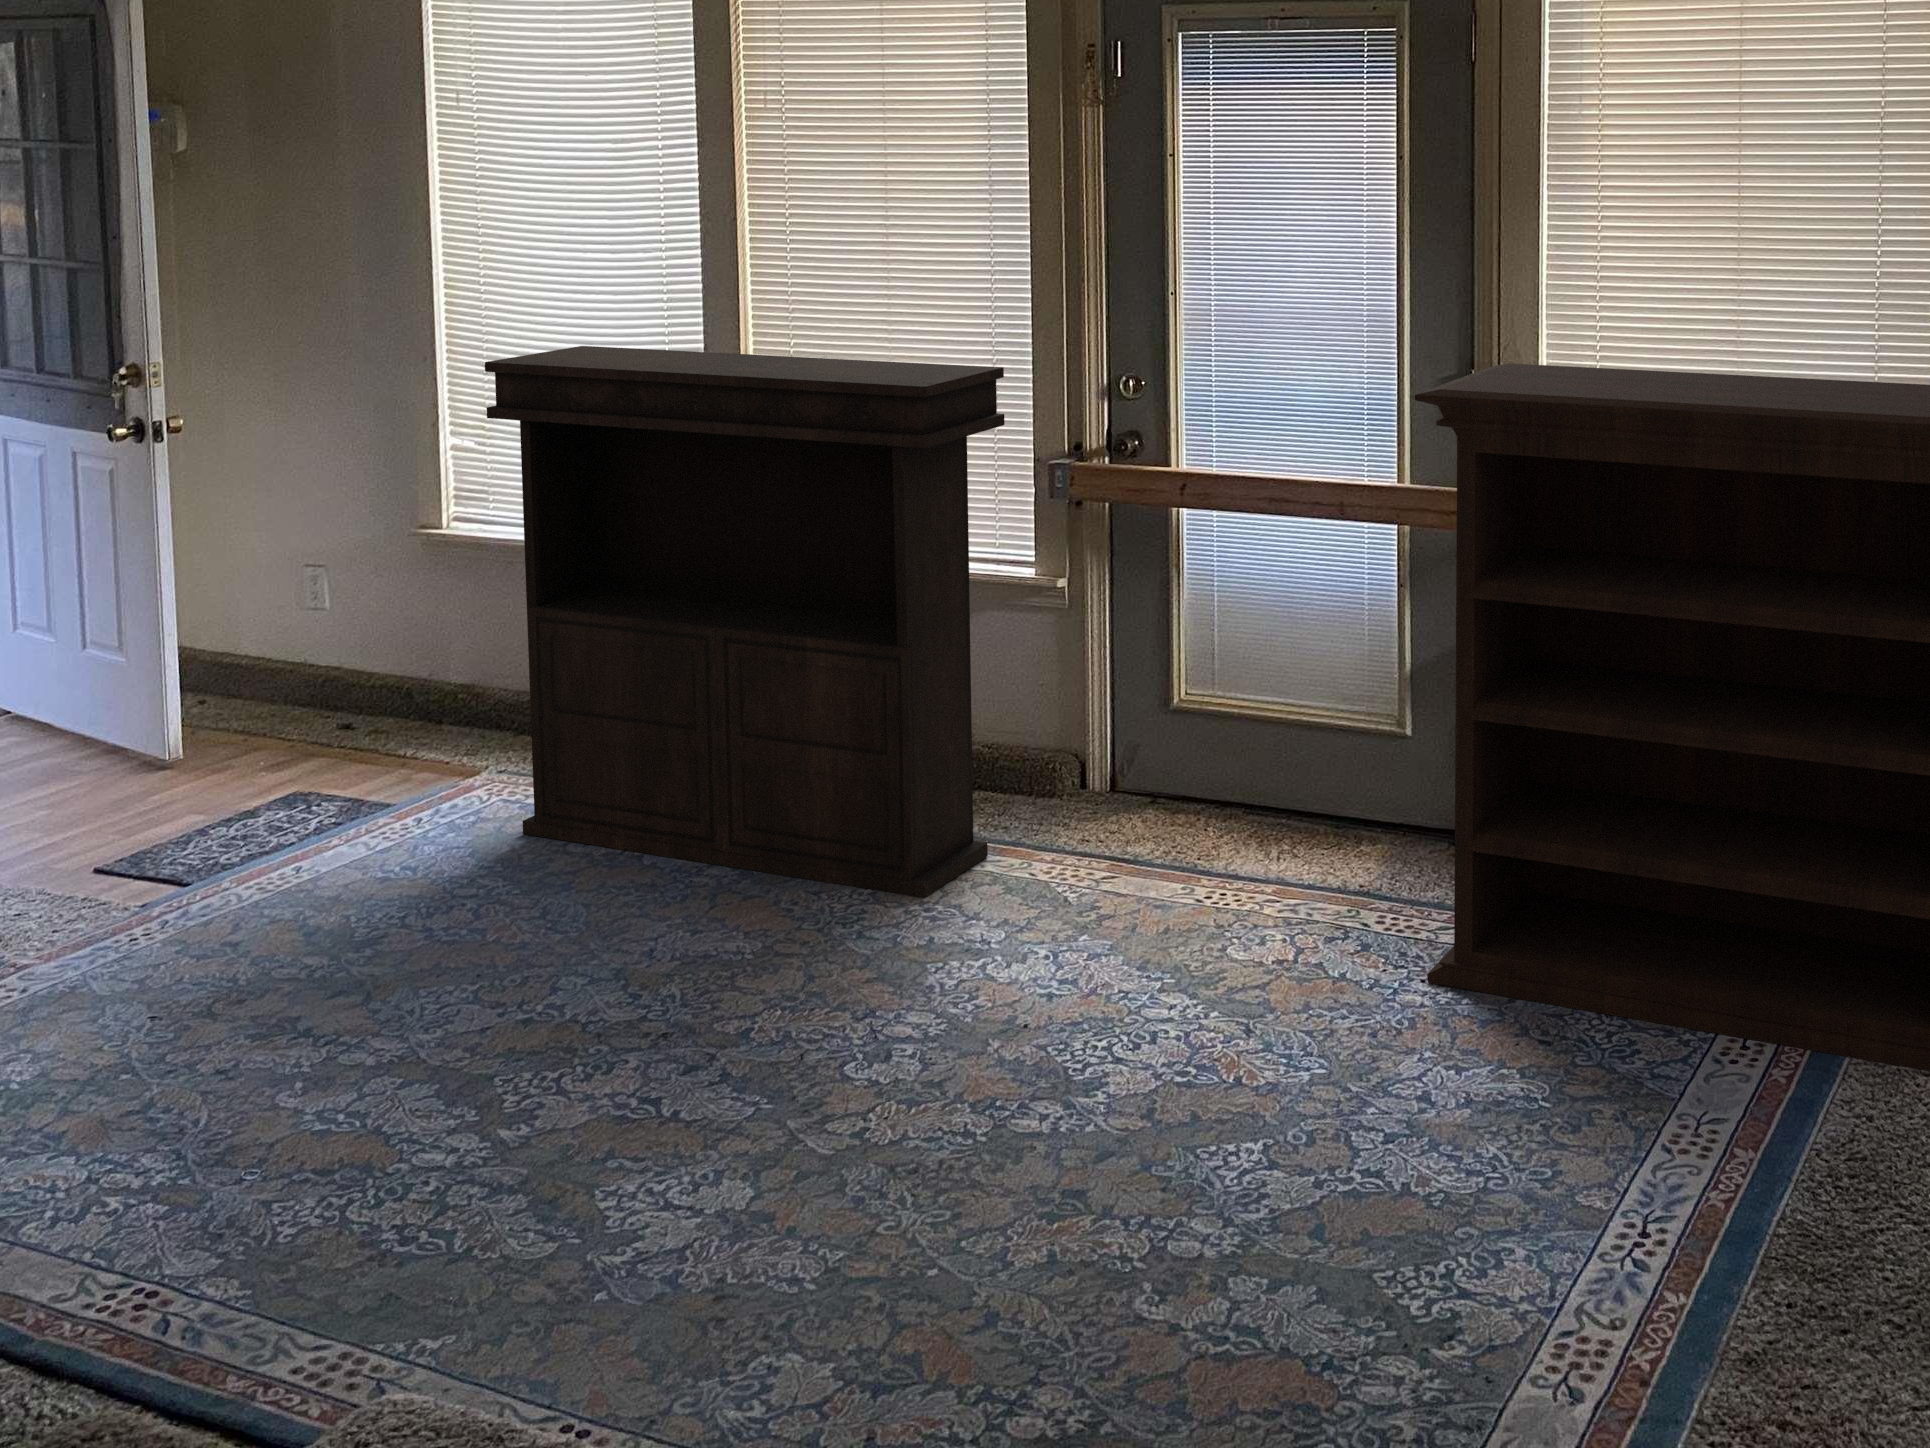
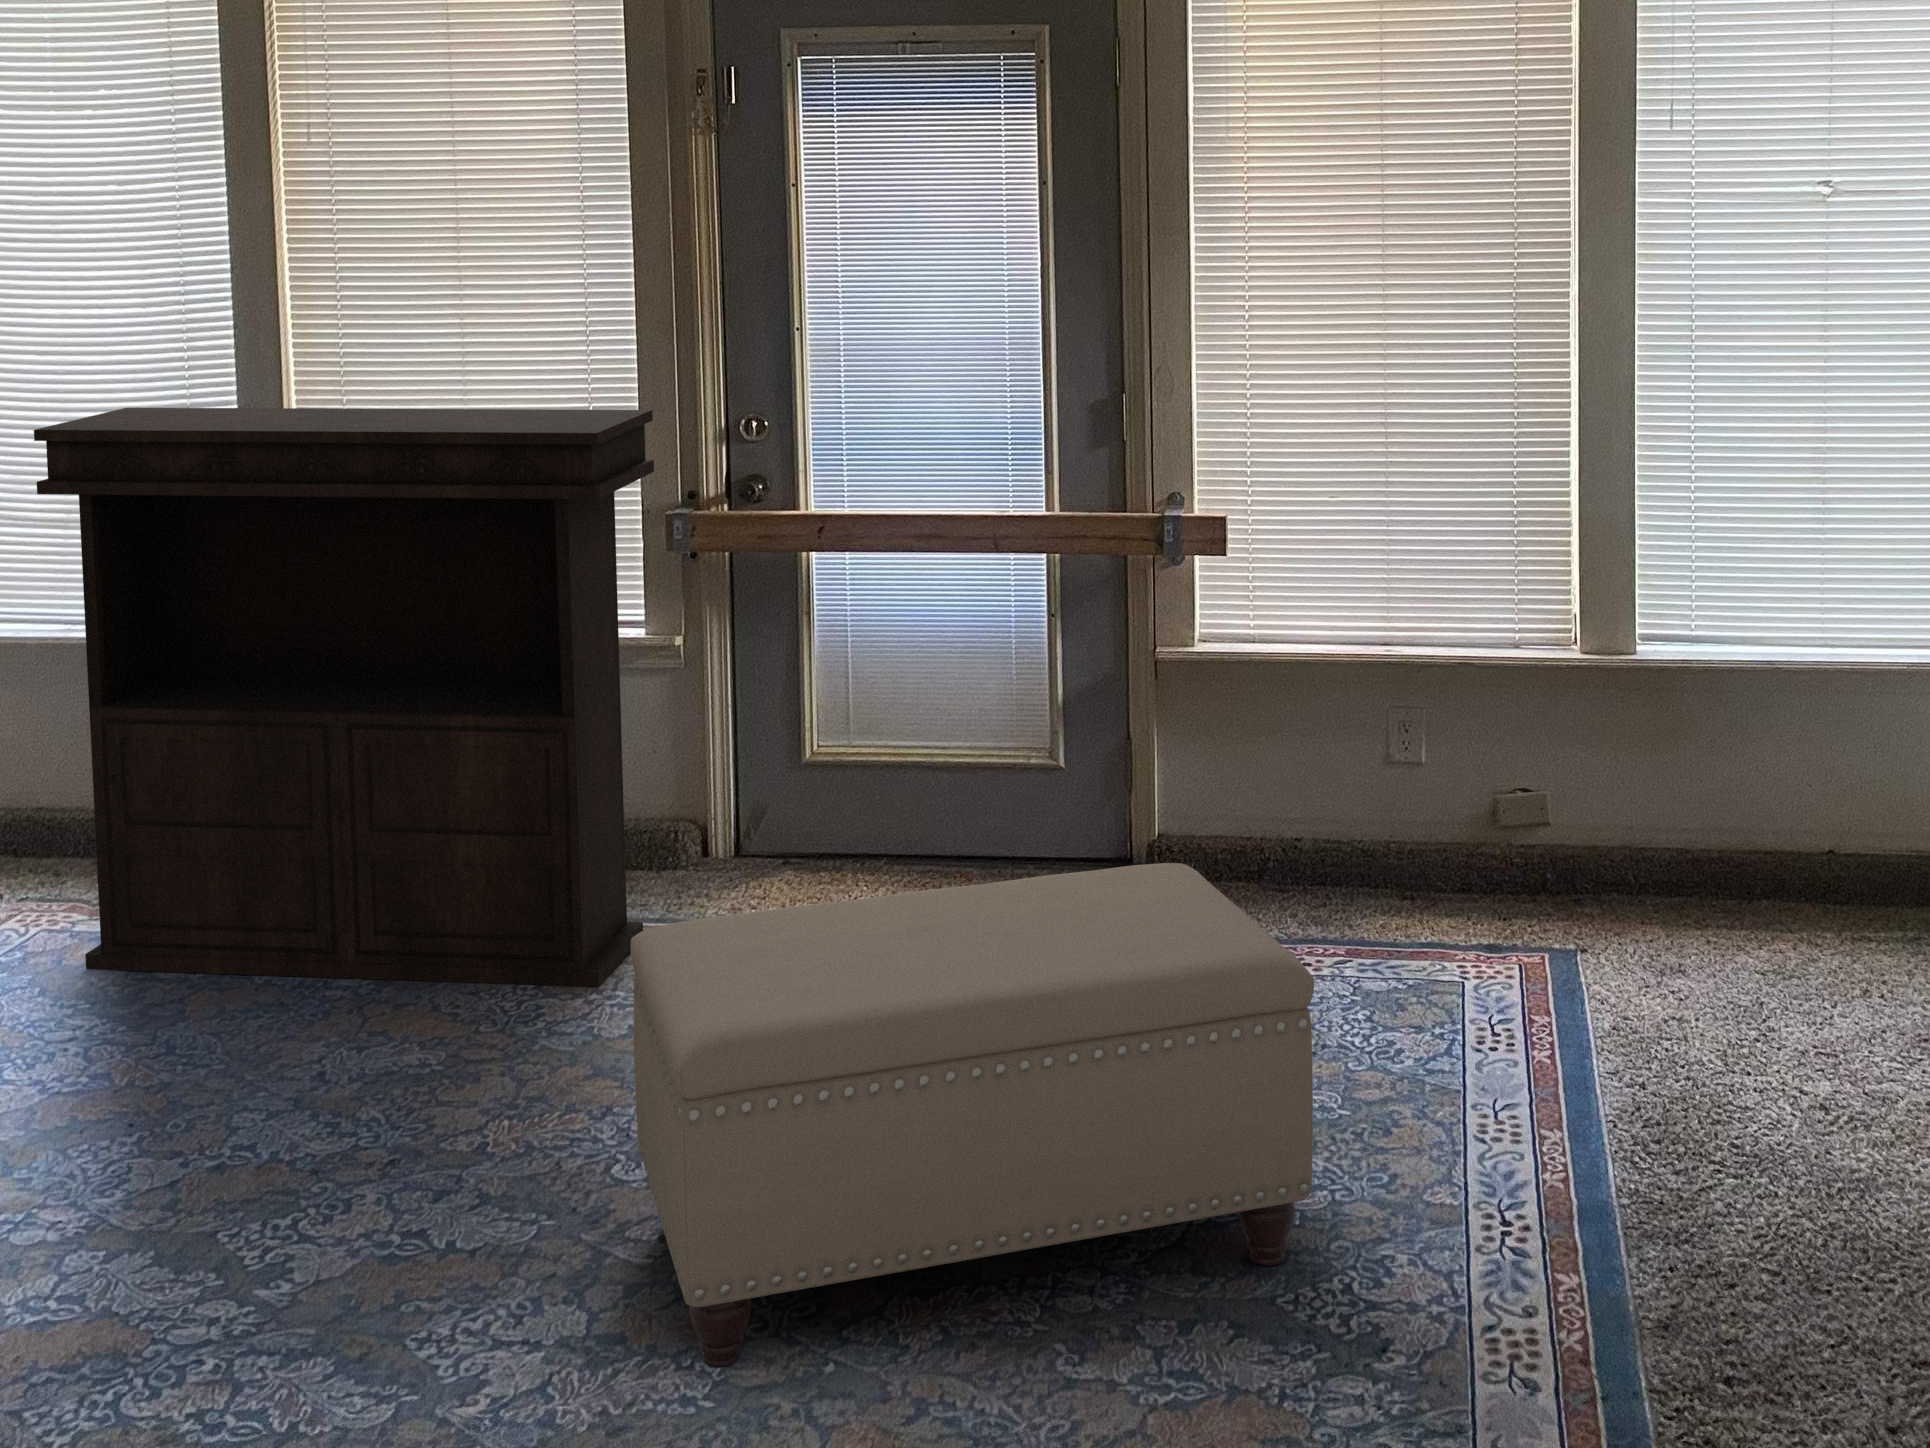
bookshelf: present [1415,363,1930,1071] -> none [1148,387,1745,1039]
ottoman: none [793,835,1430,1257] -> present [630,863,1314,1368]

